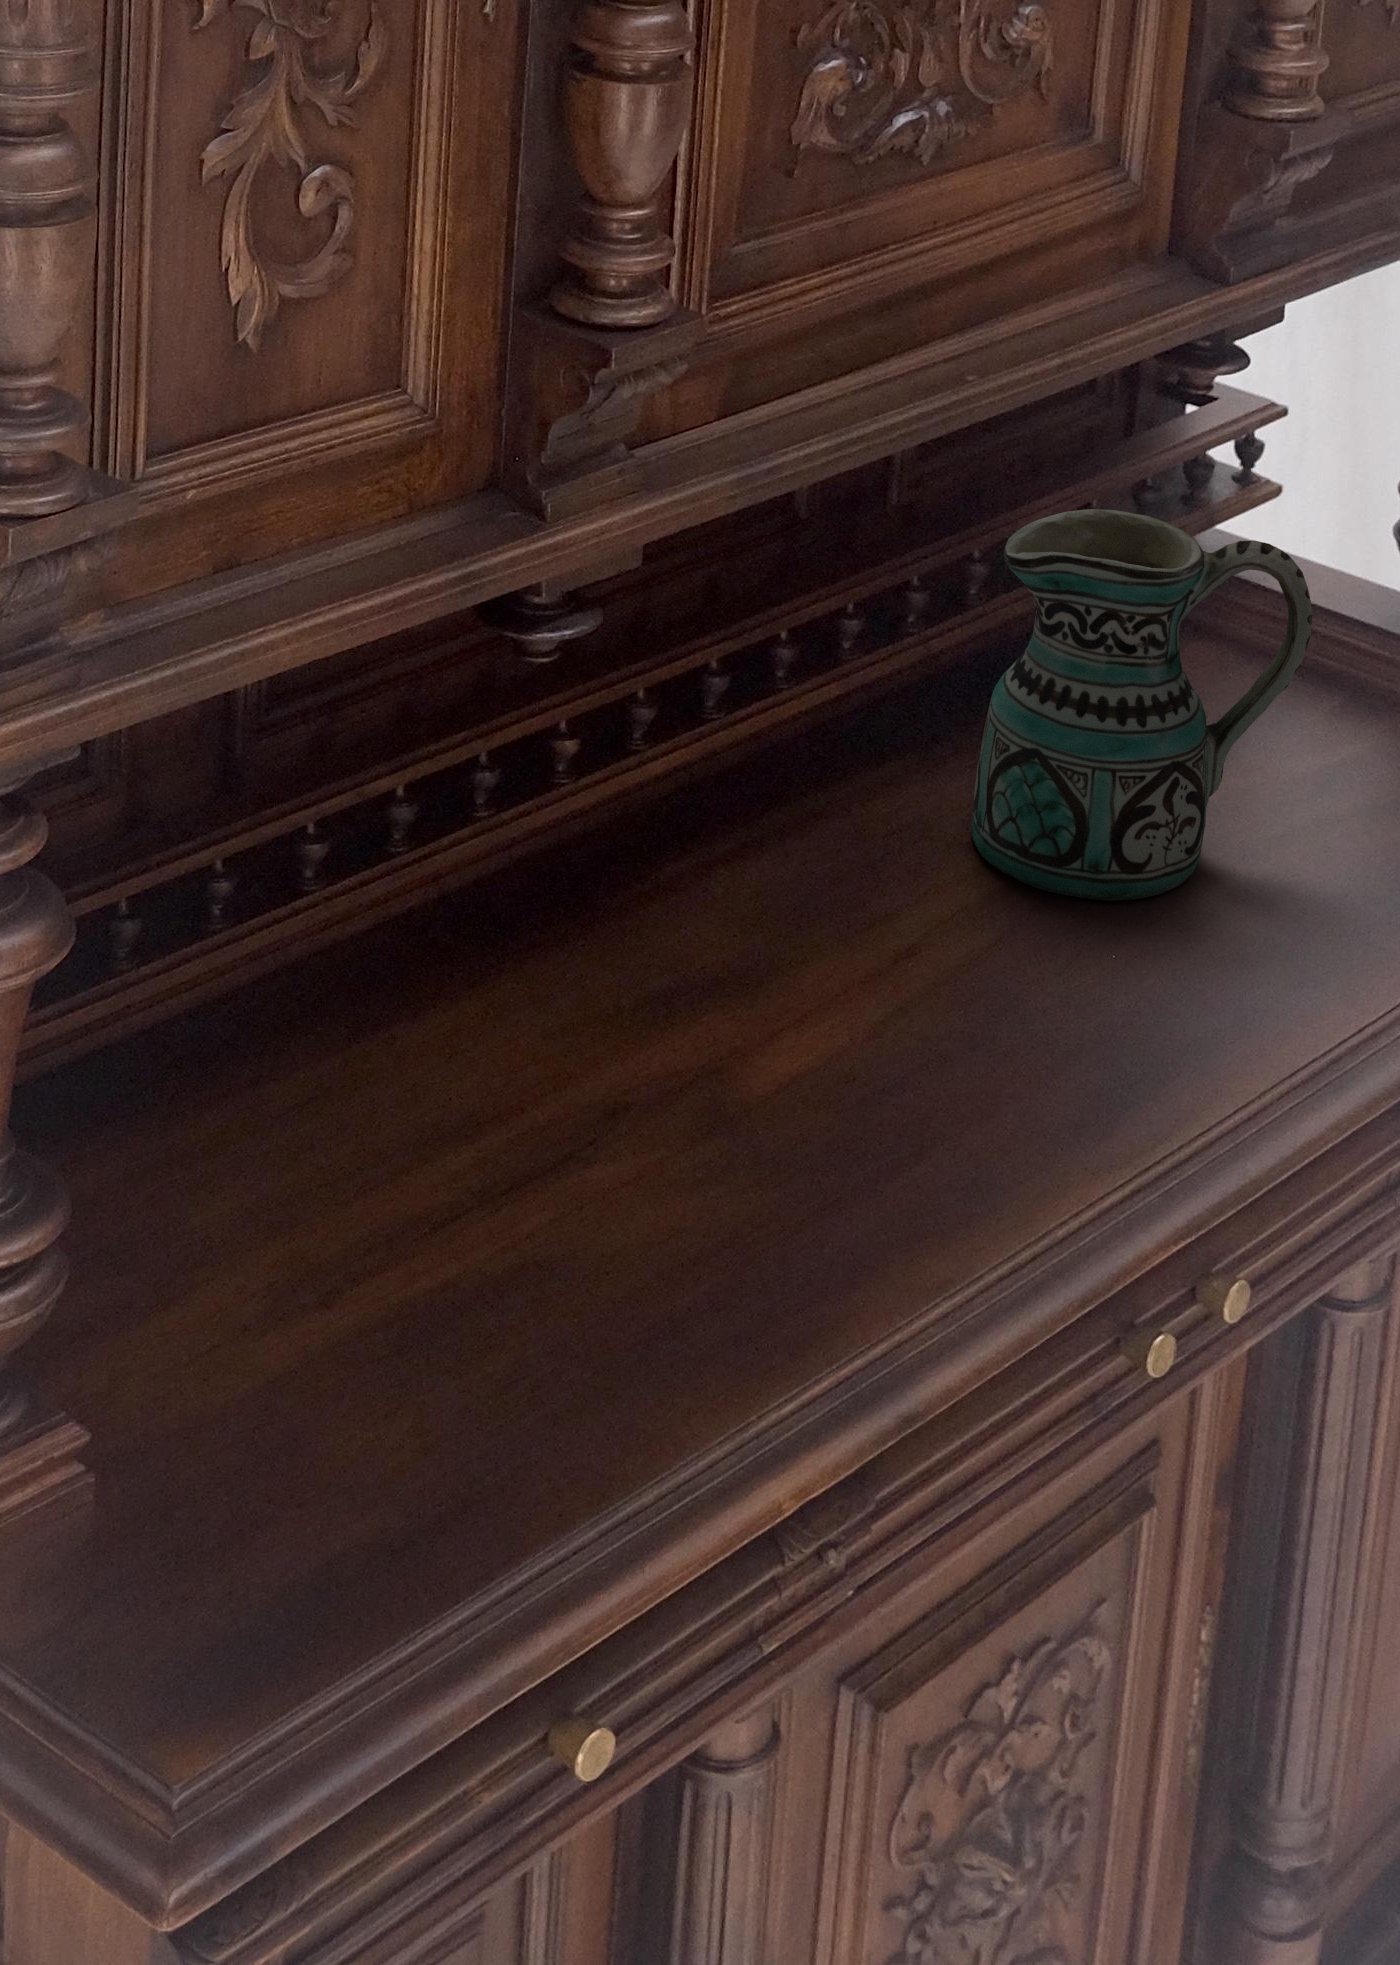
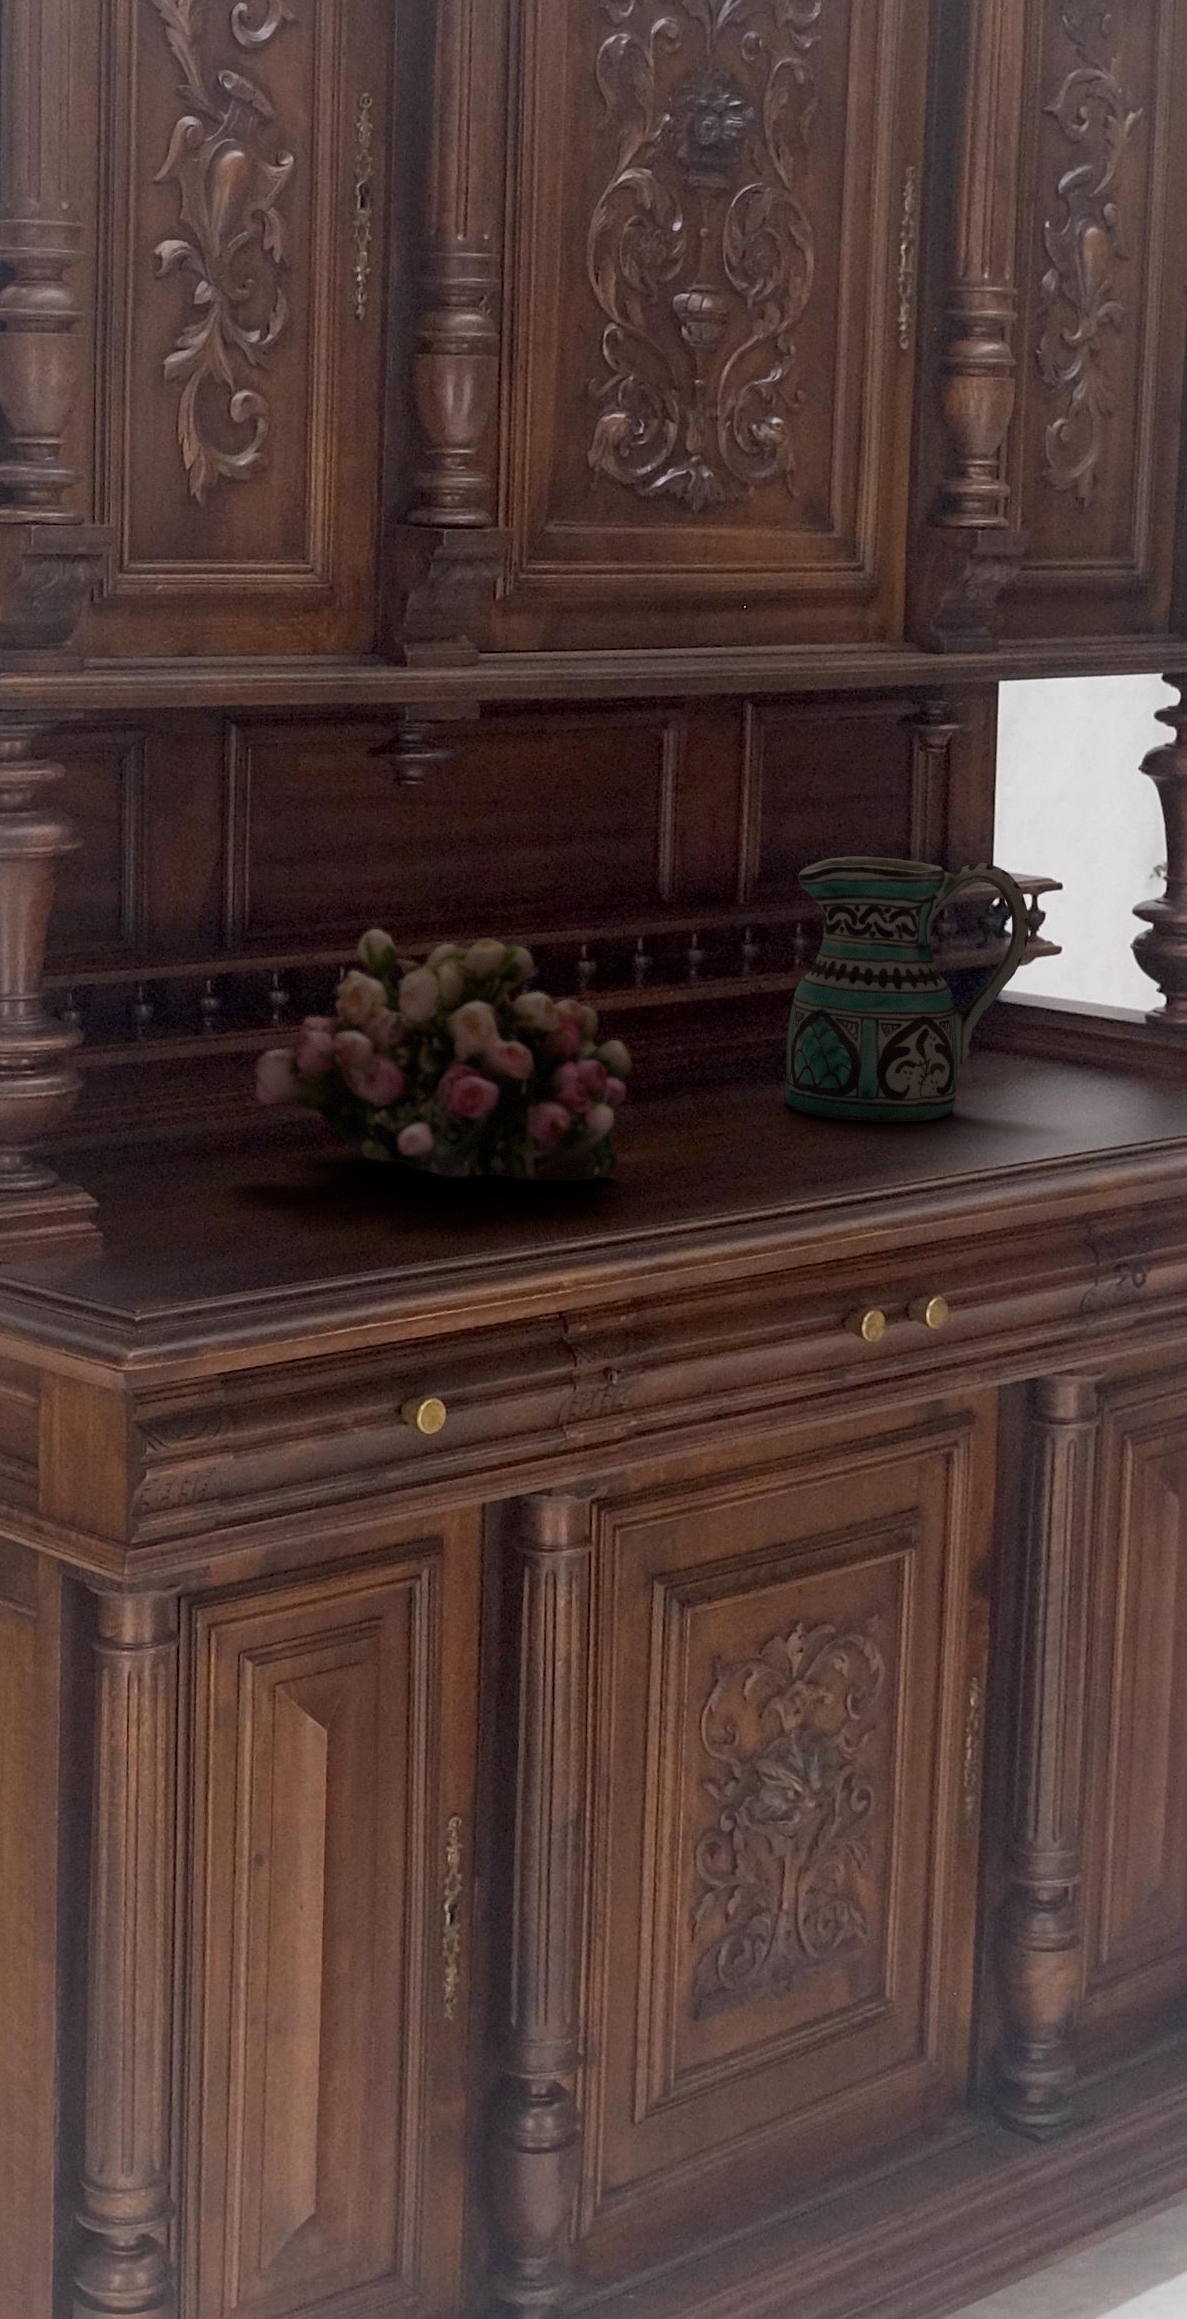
flower arrangement: none [301,825,833,1270] -> present [255,929,632,1181]

